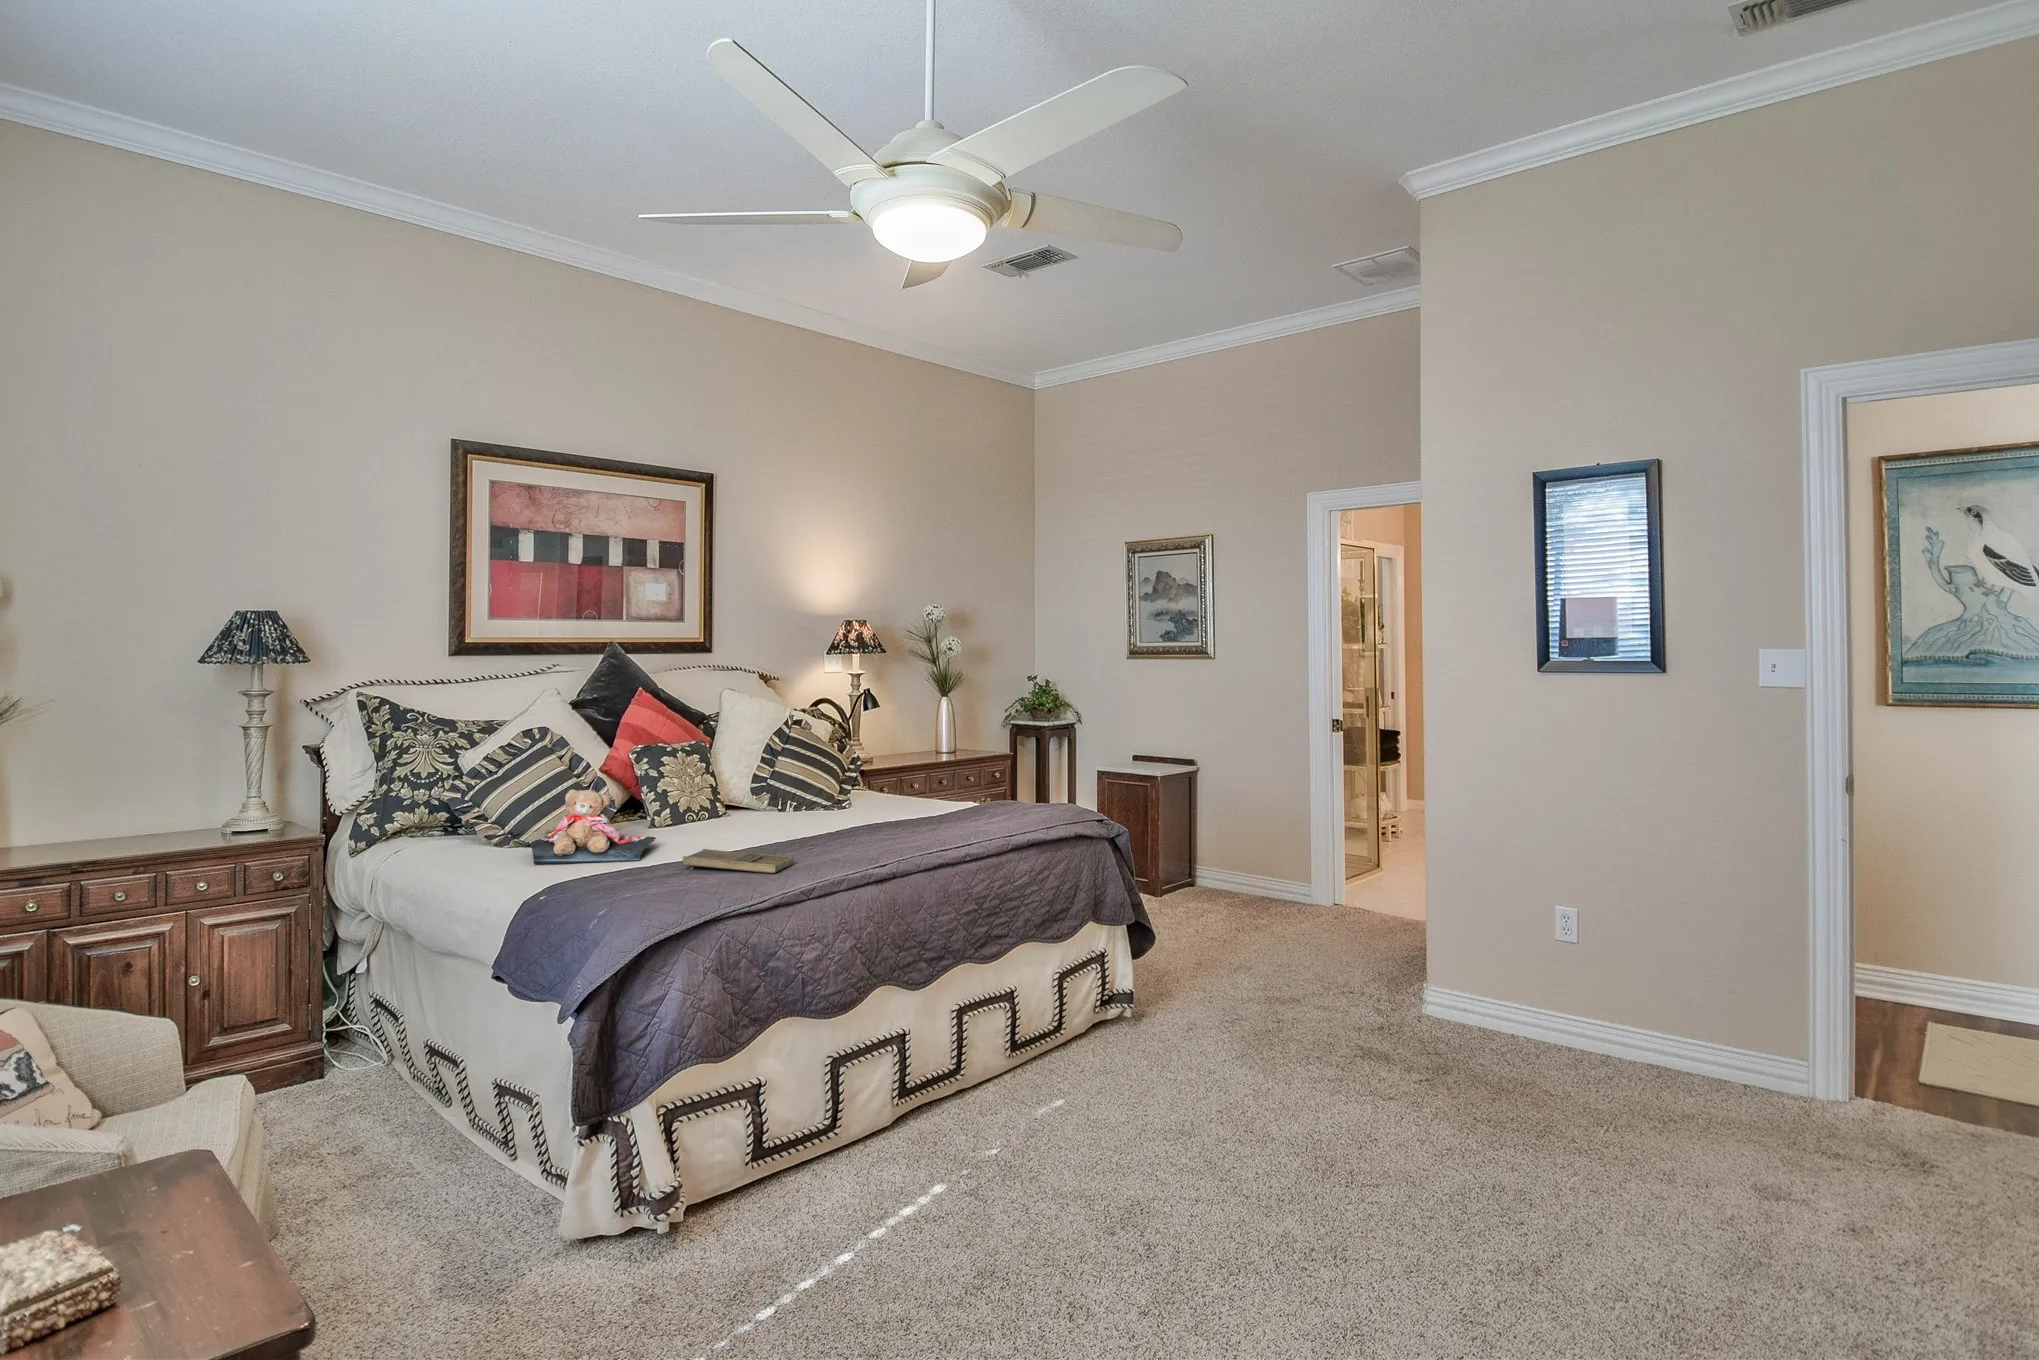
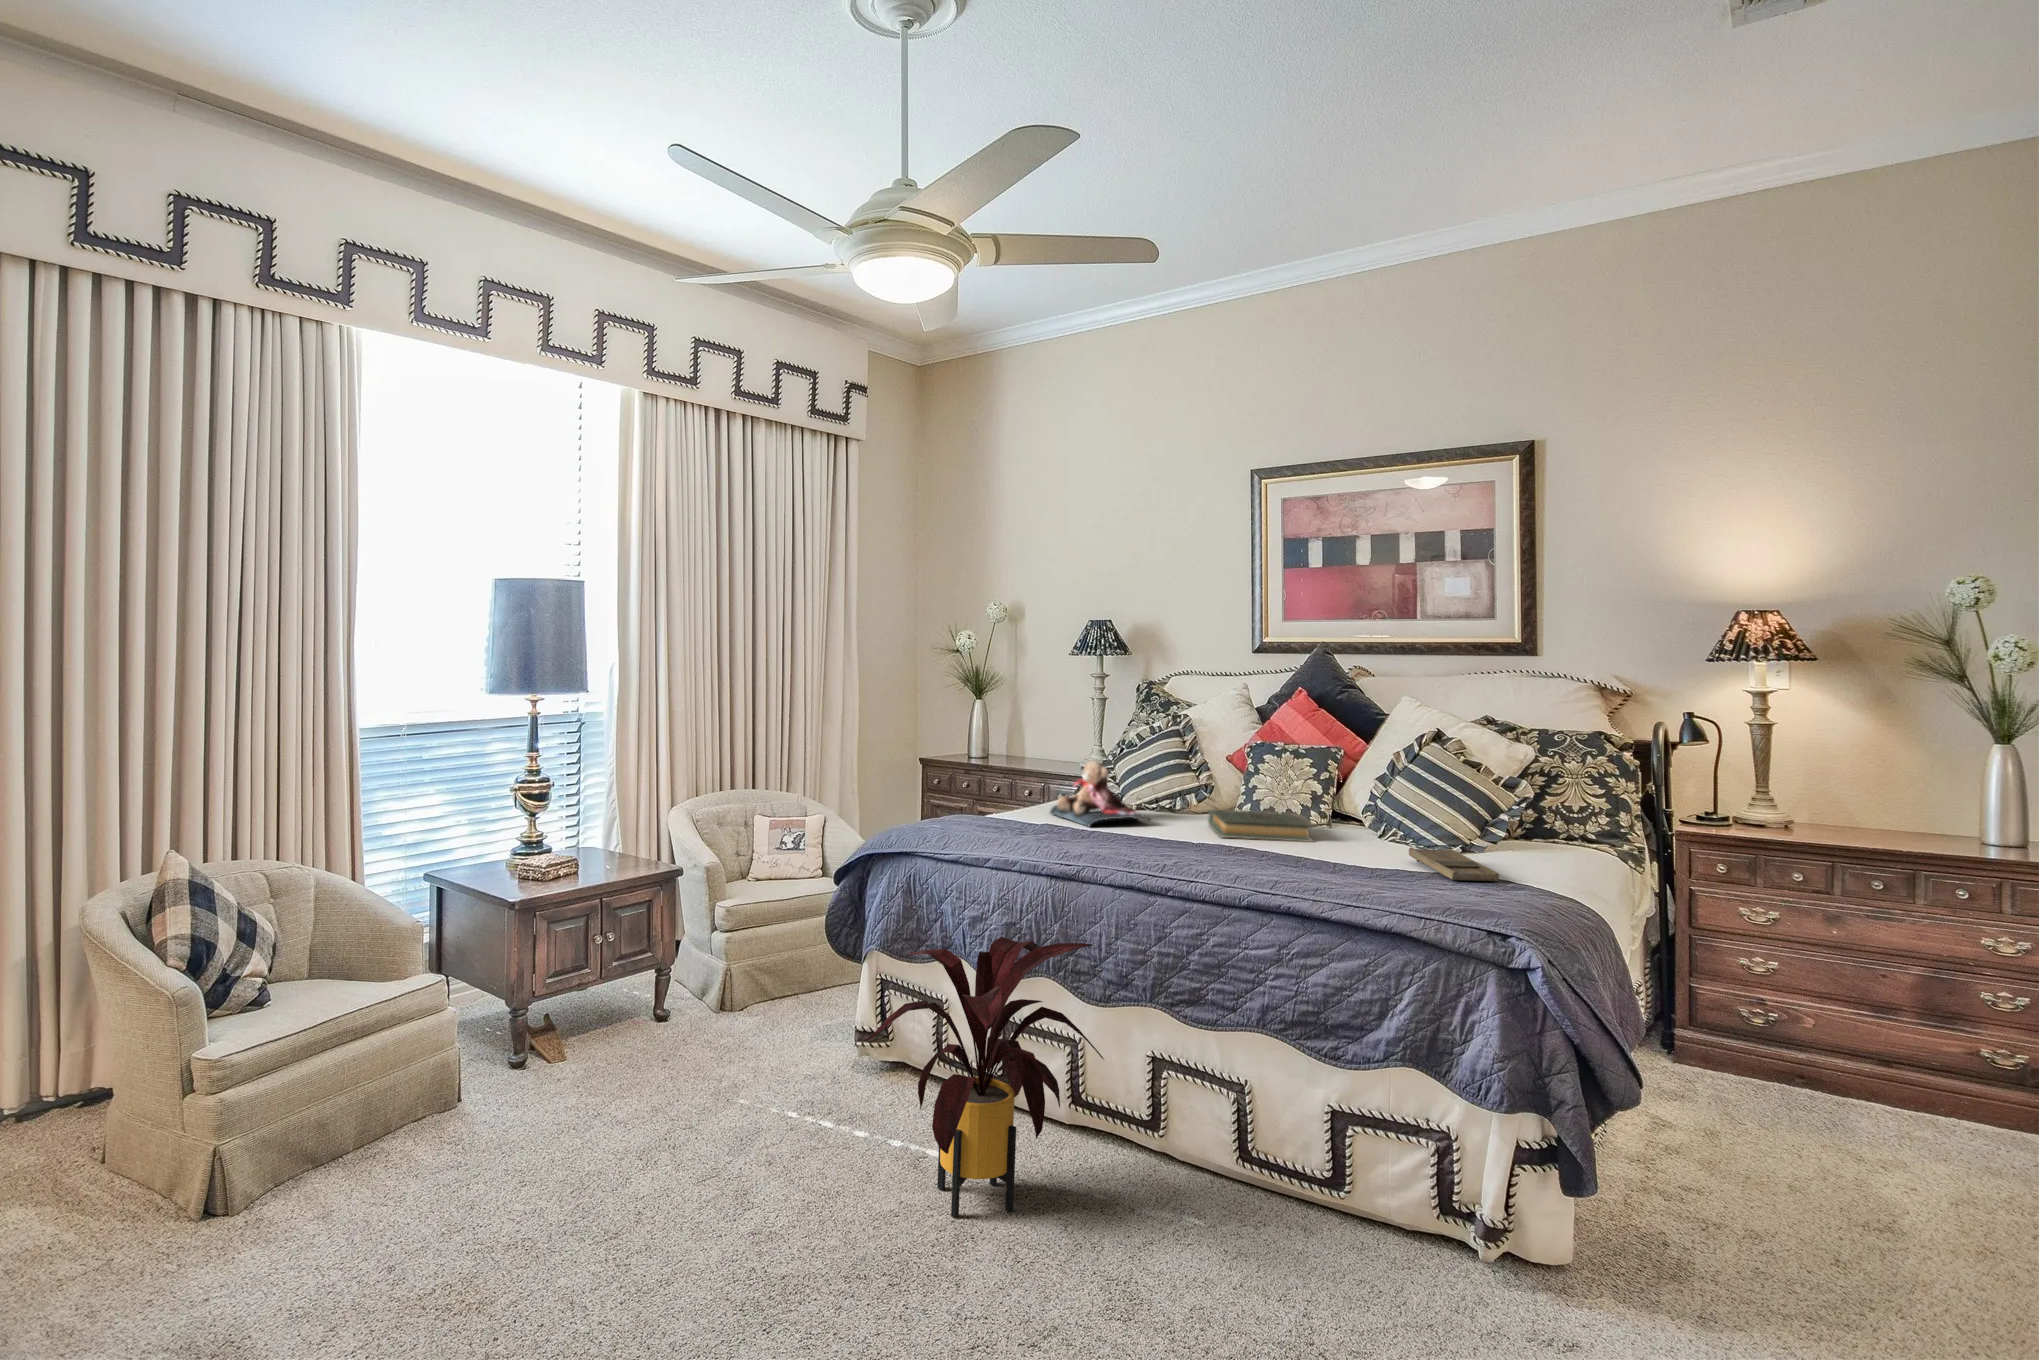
hardback book: none [678,806,792,837] -> present [1208,809,1315,842]
tray: present [683,849,793,873] -> present [1409,847,1499,881]
house plant: none [815,934,1068,1233] -> present [866,937,1104,1217]

